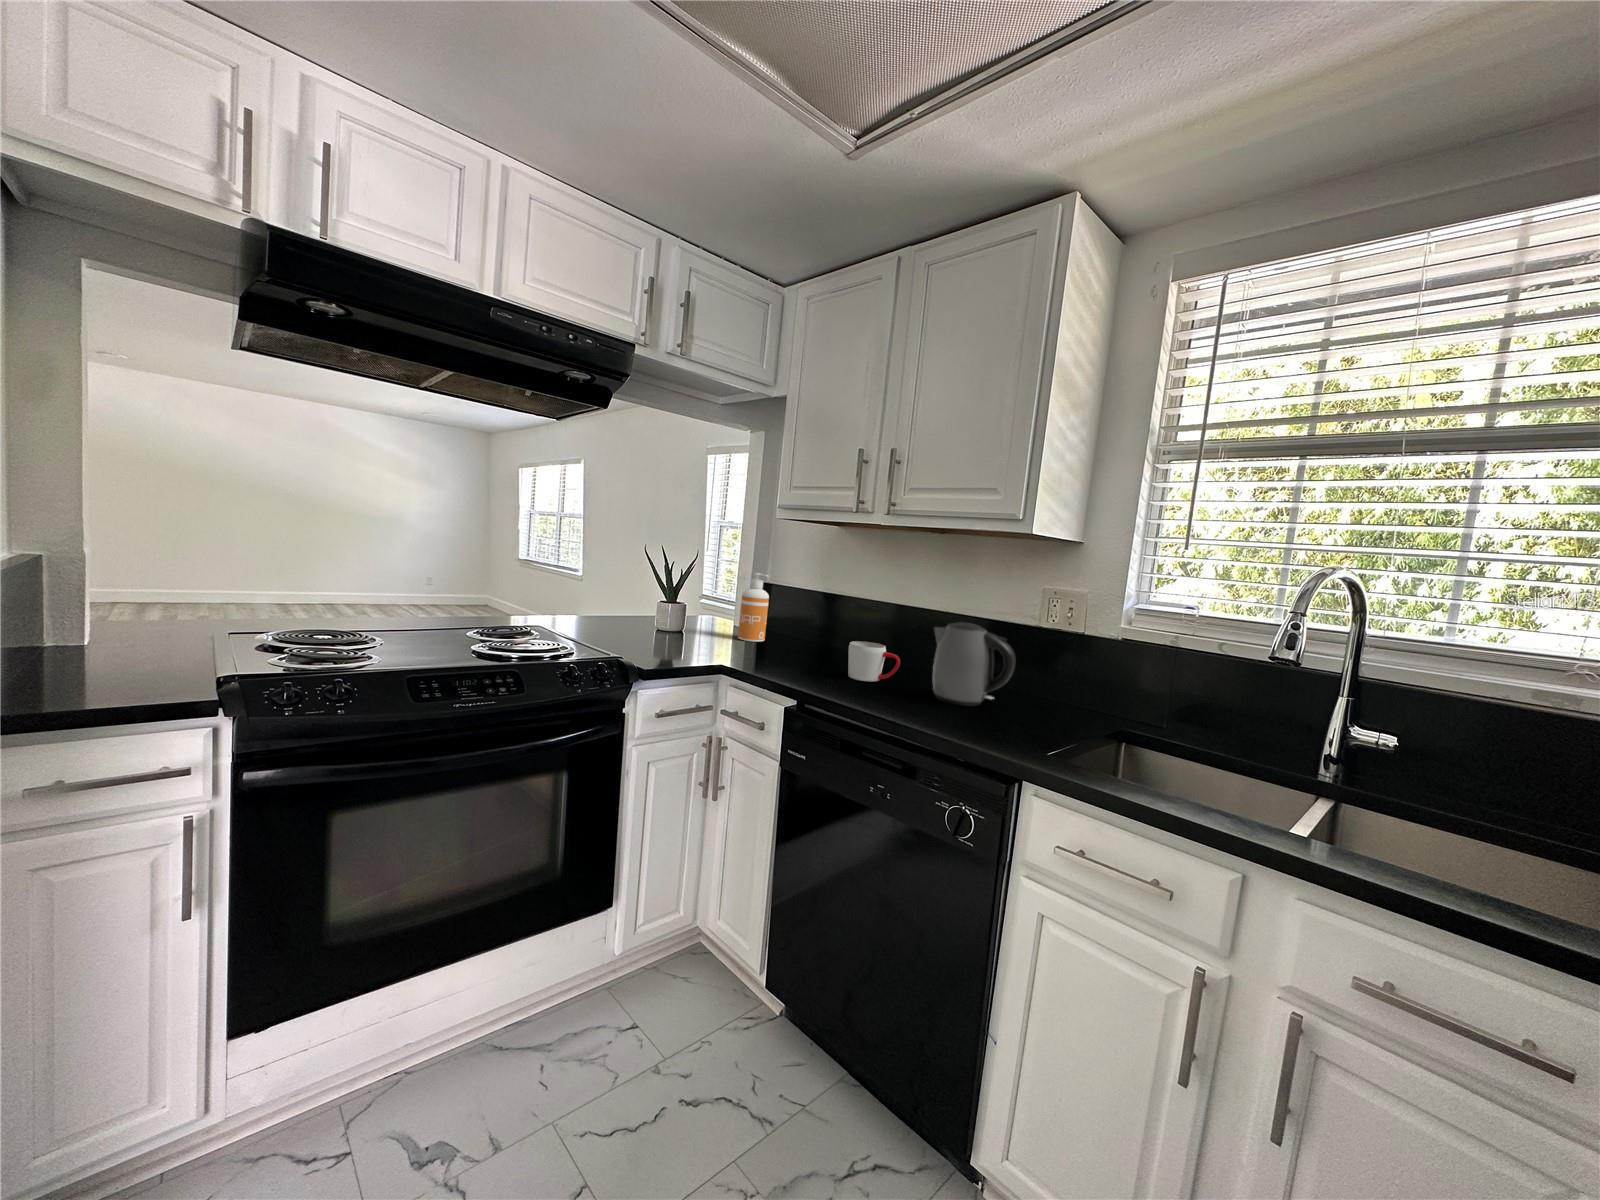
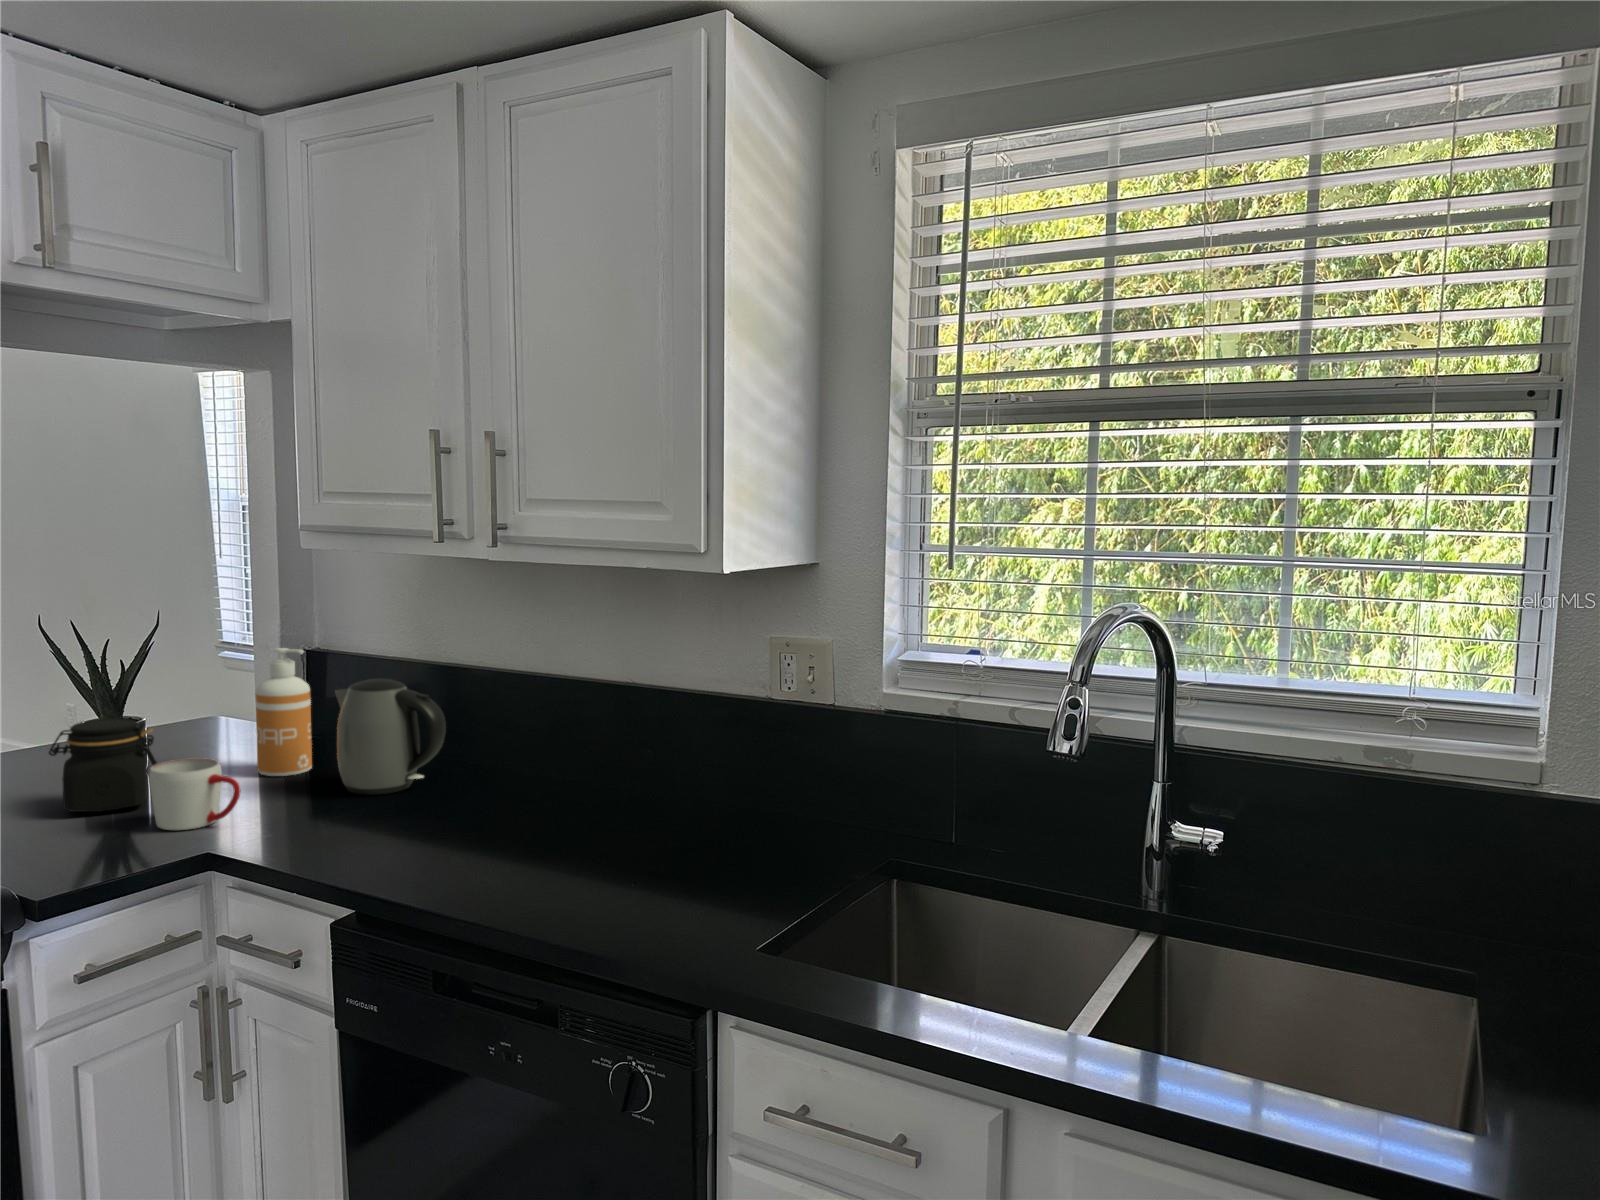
jar: none [647,595,695,642] -> present [49,718,157,812]
kettle: present [933,622,1015,706] -> present [335,679,446,795]
mug: present [848,641,900,681] -> present [149,758,241,830]

